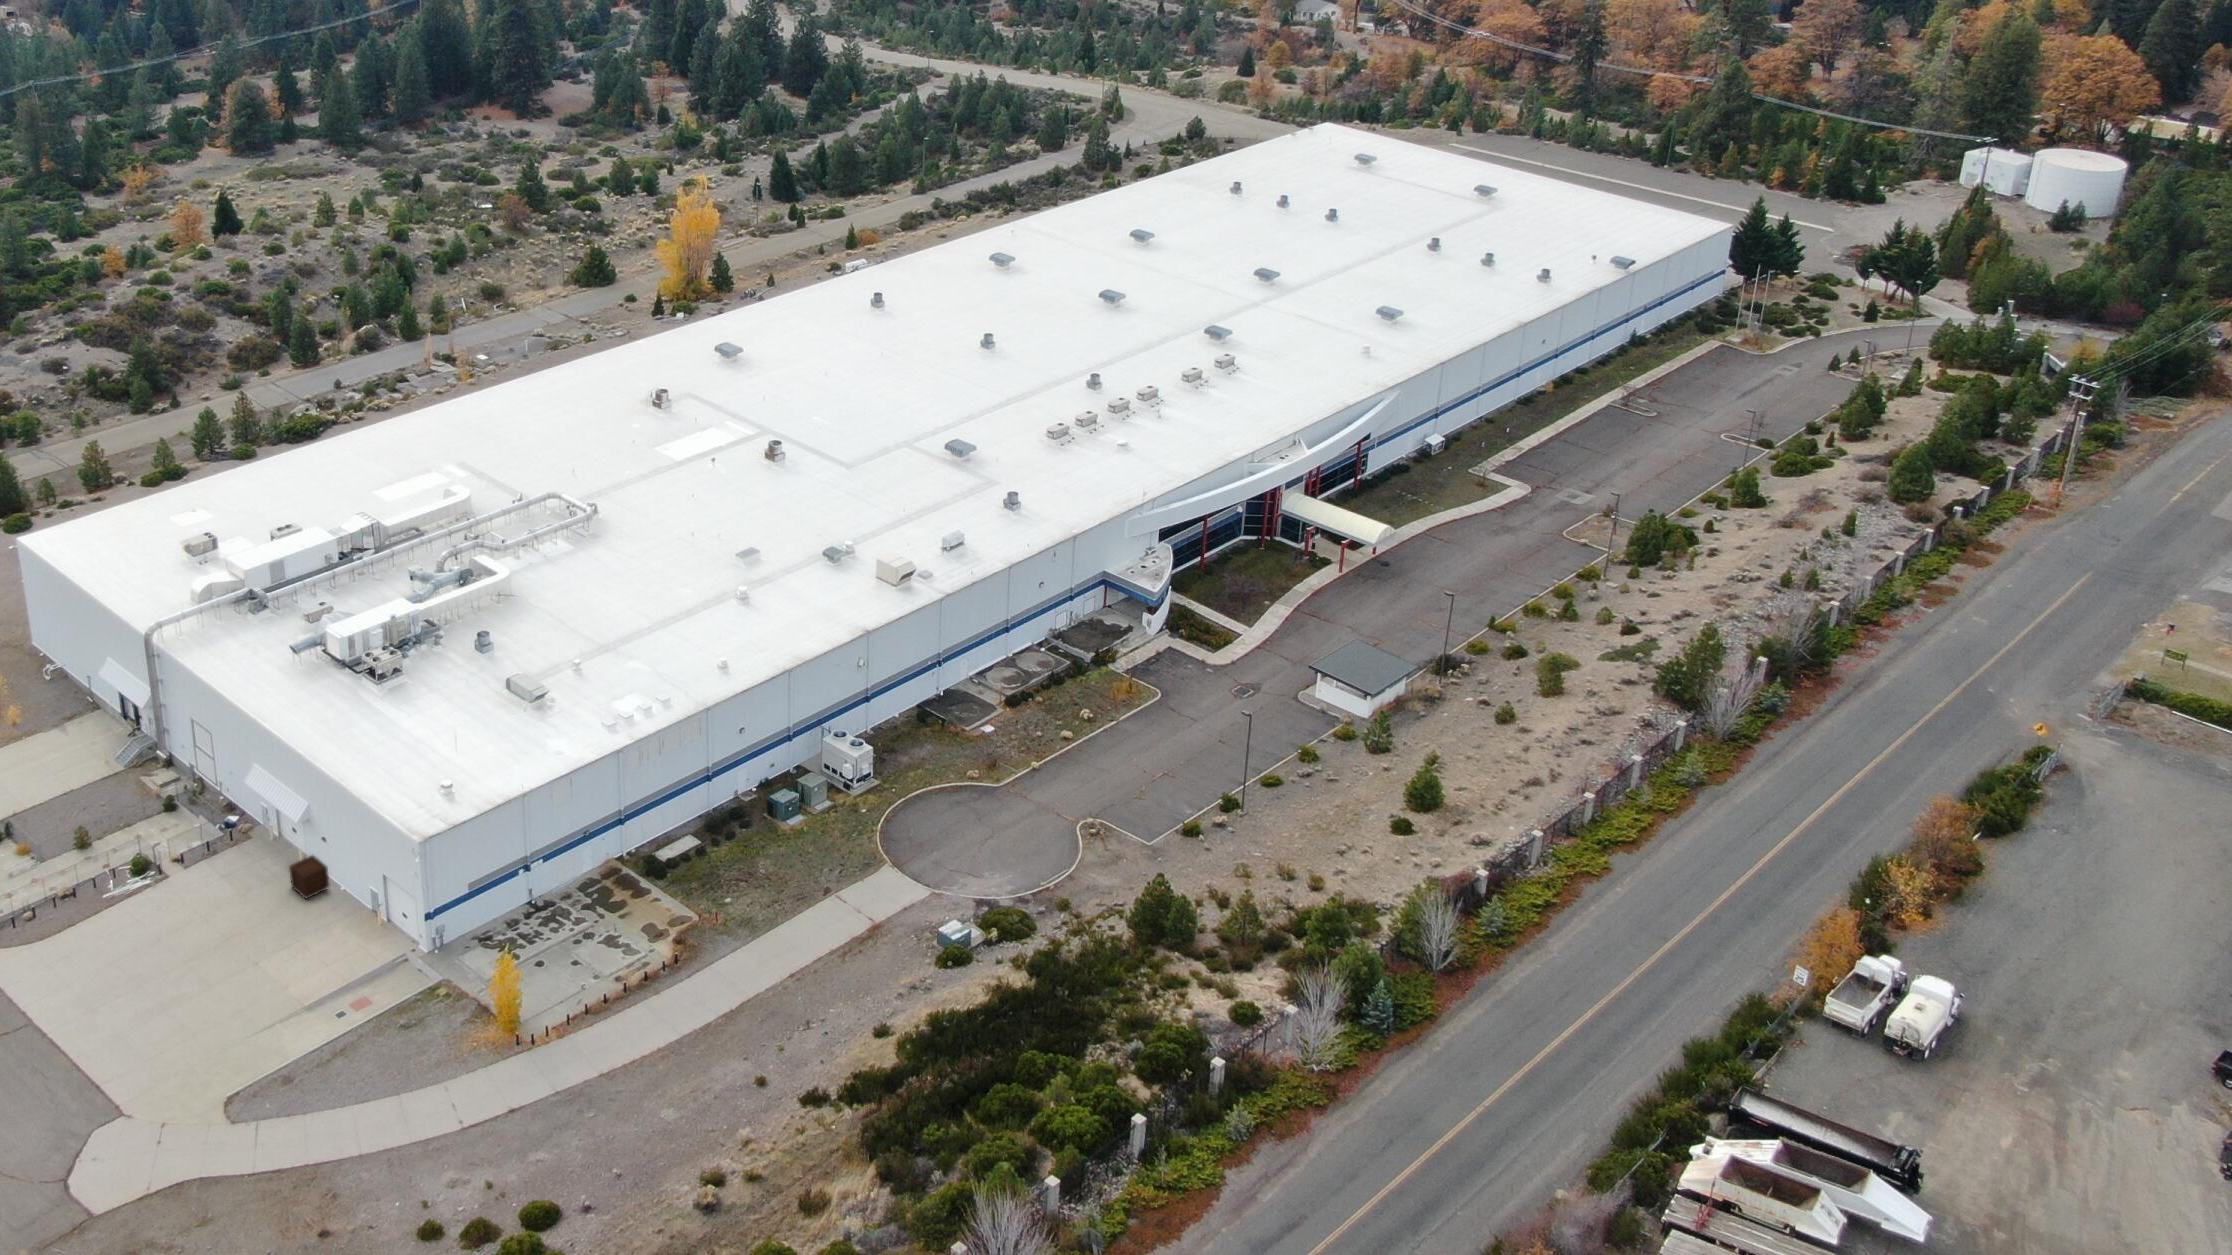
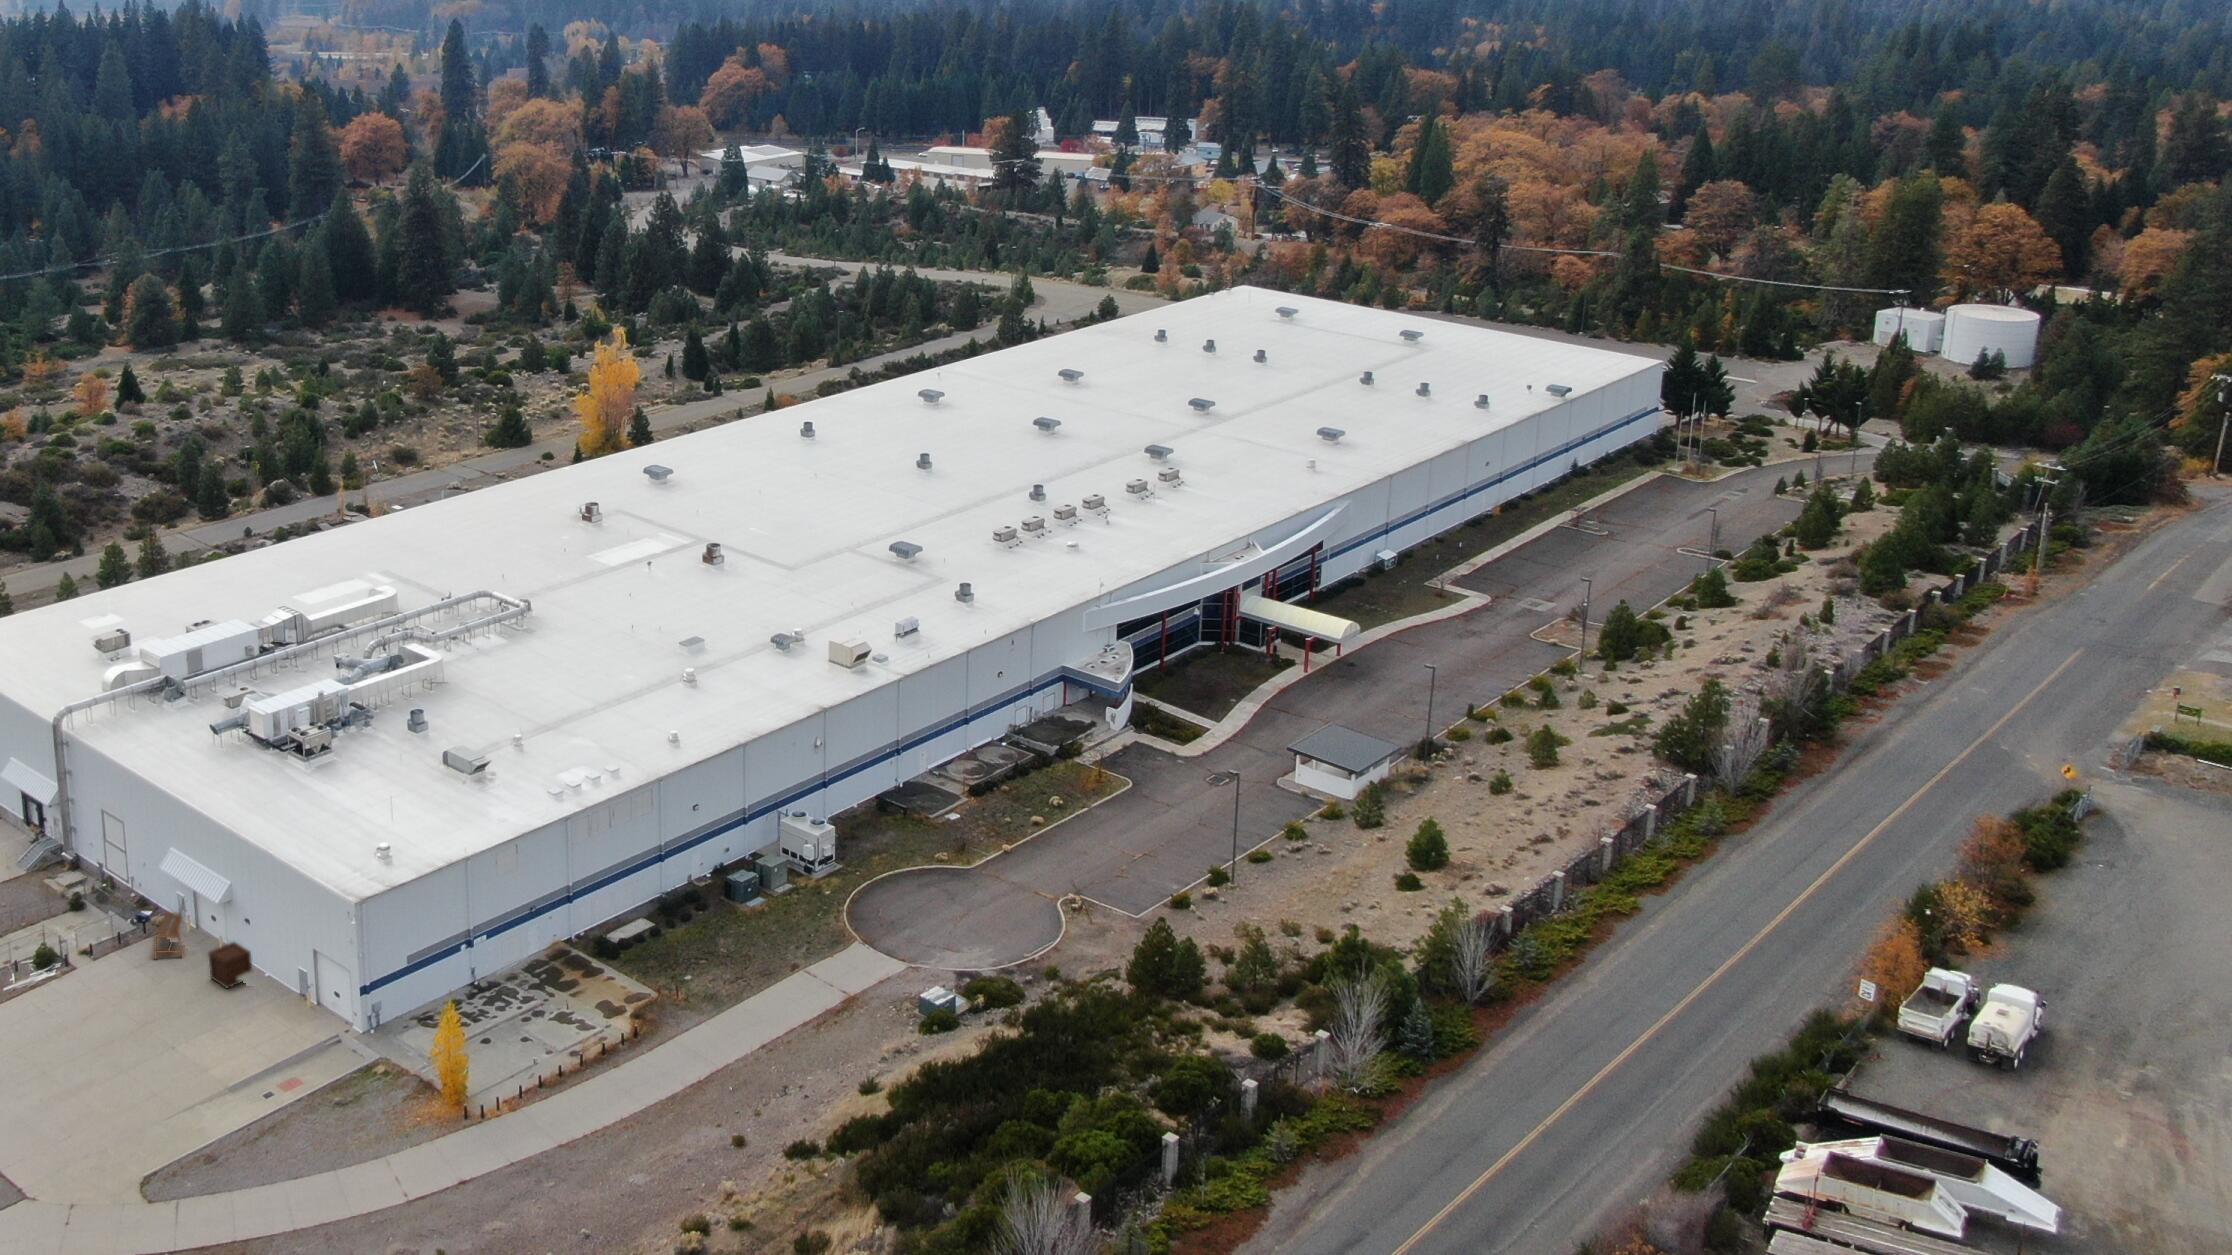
bench: none [240,805,276,865] -> present [154,905,185,959]

